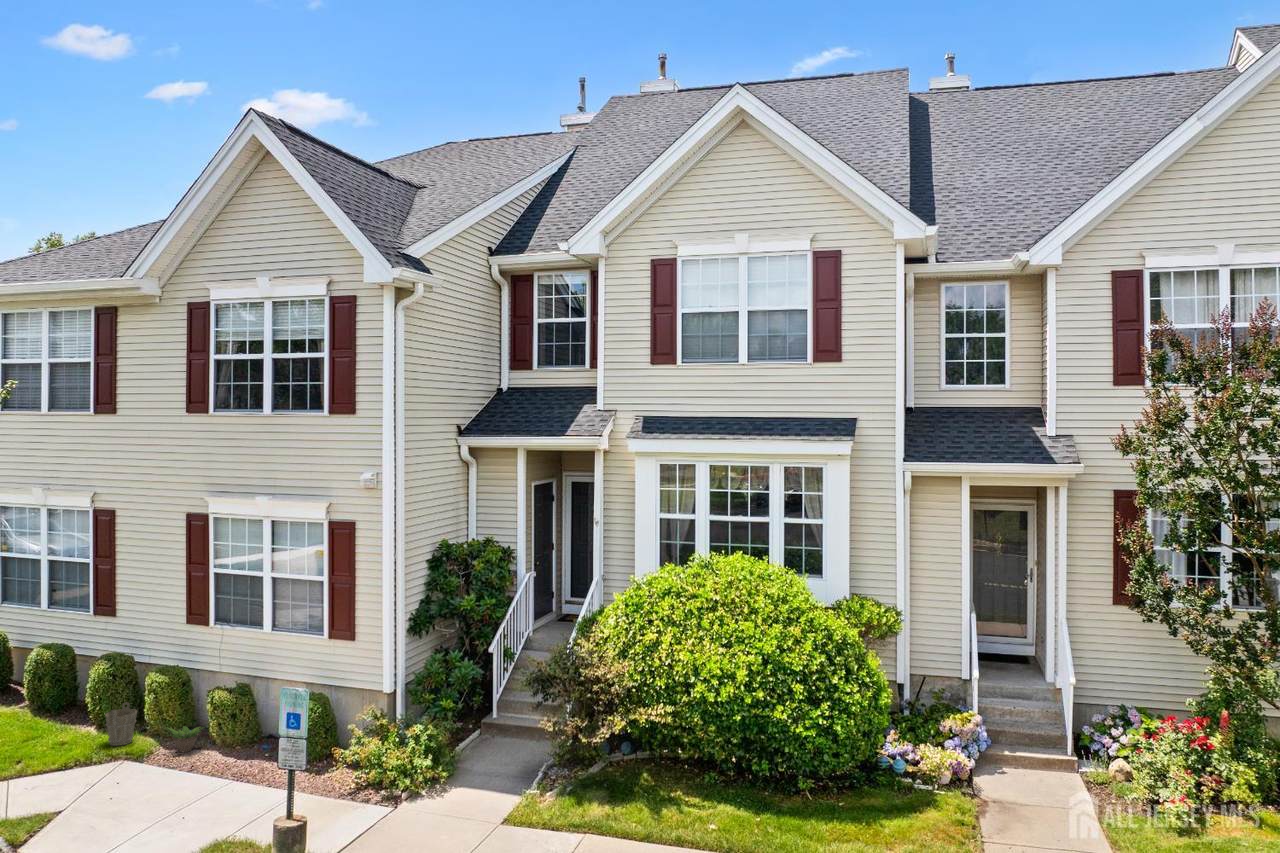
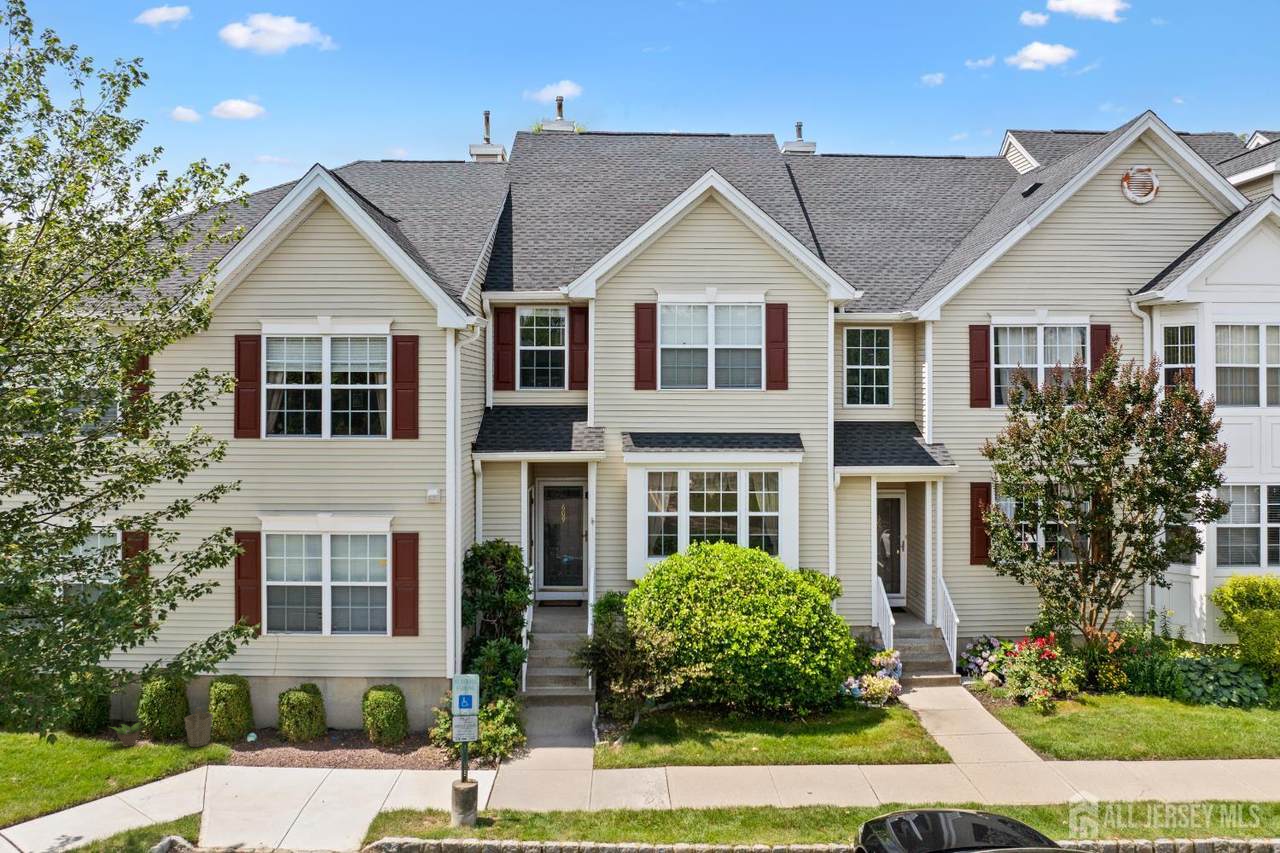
decorative plant: present [168,726,201,752] -> present [111,723,142,747]

